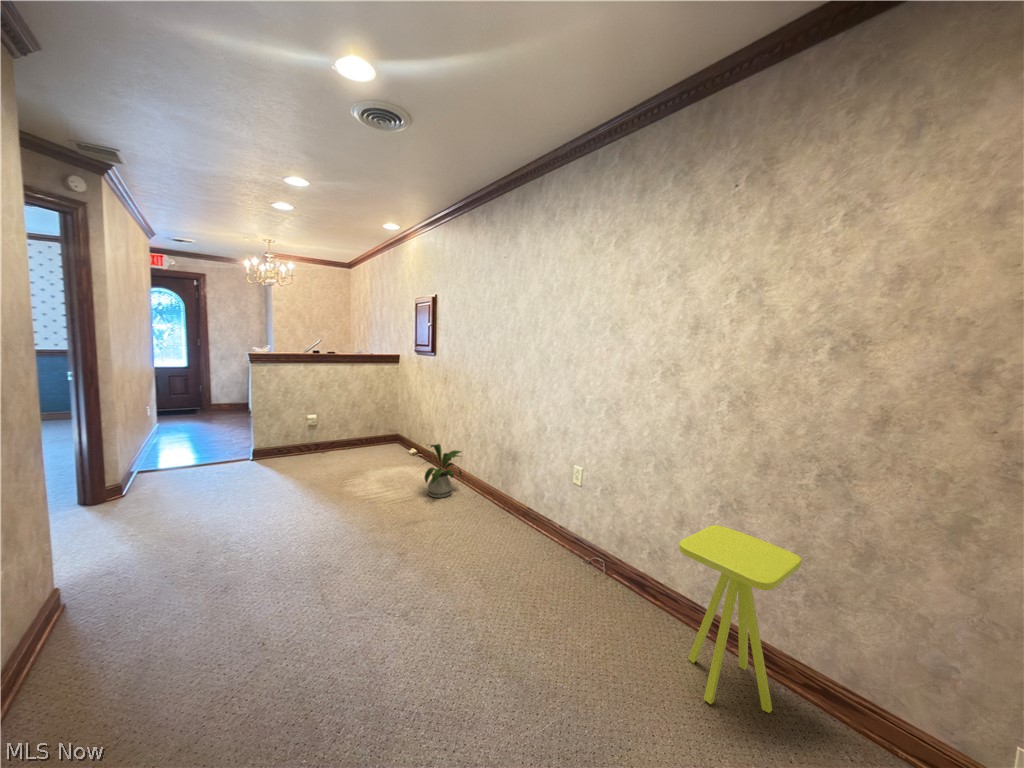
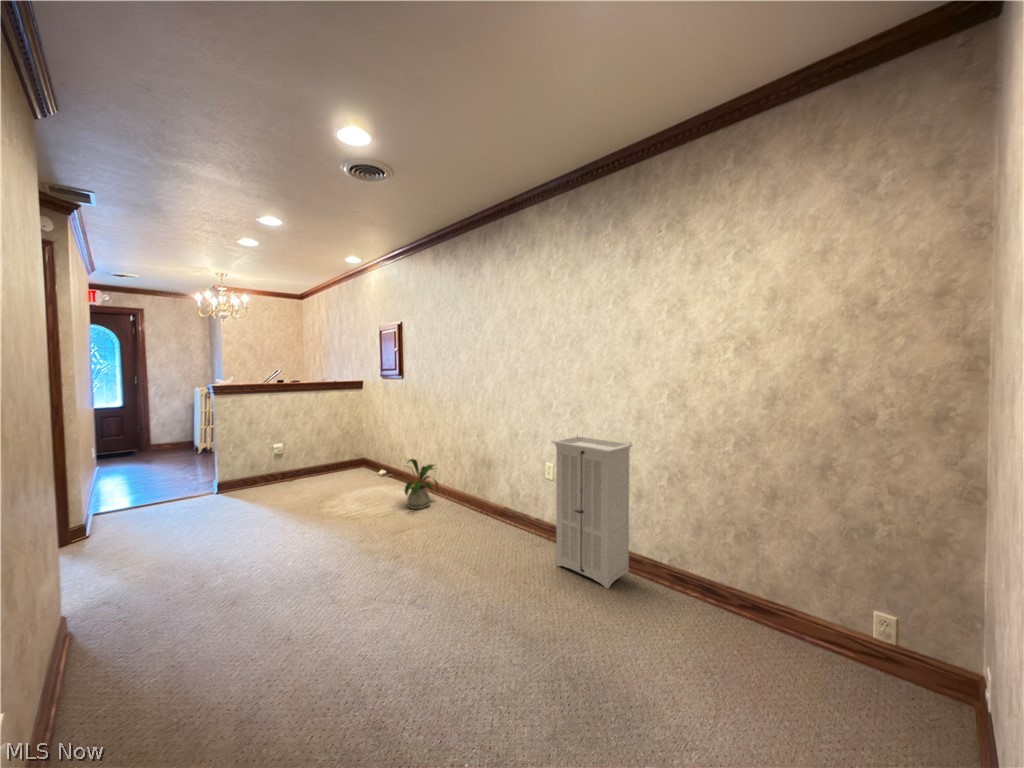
storage cabinet: none [575,437,678,630] -> present [551,436,633,589]
side table: present [679,525,801,713] -> none [641,493,729,628]

